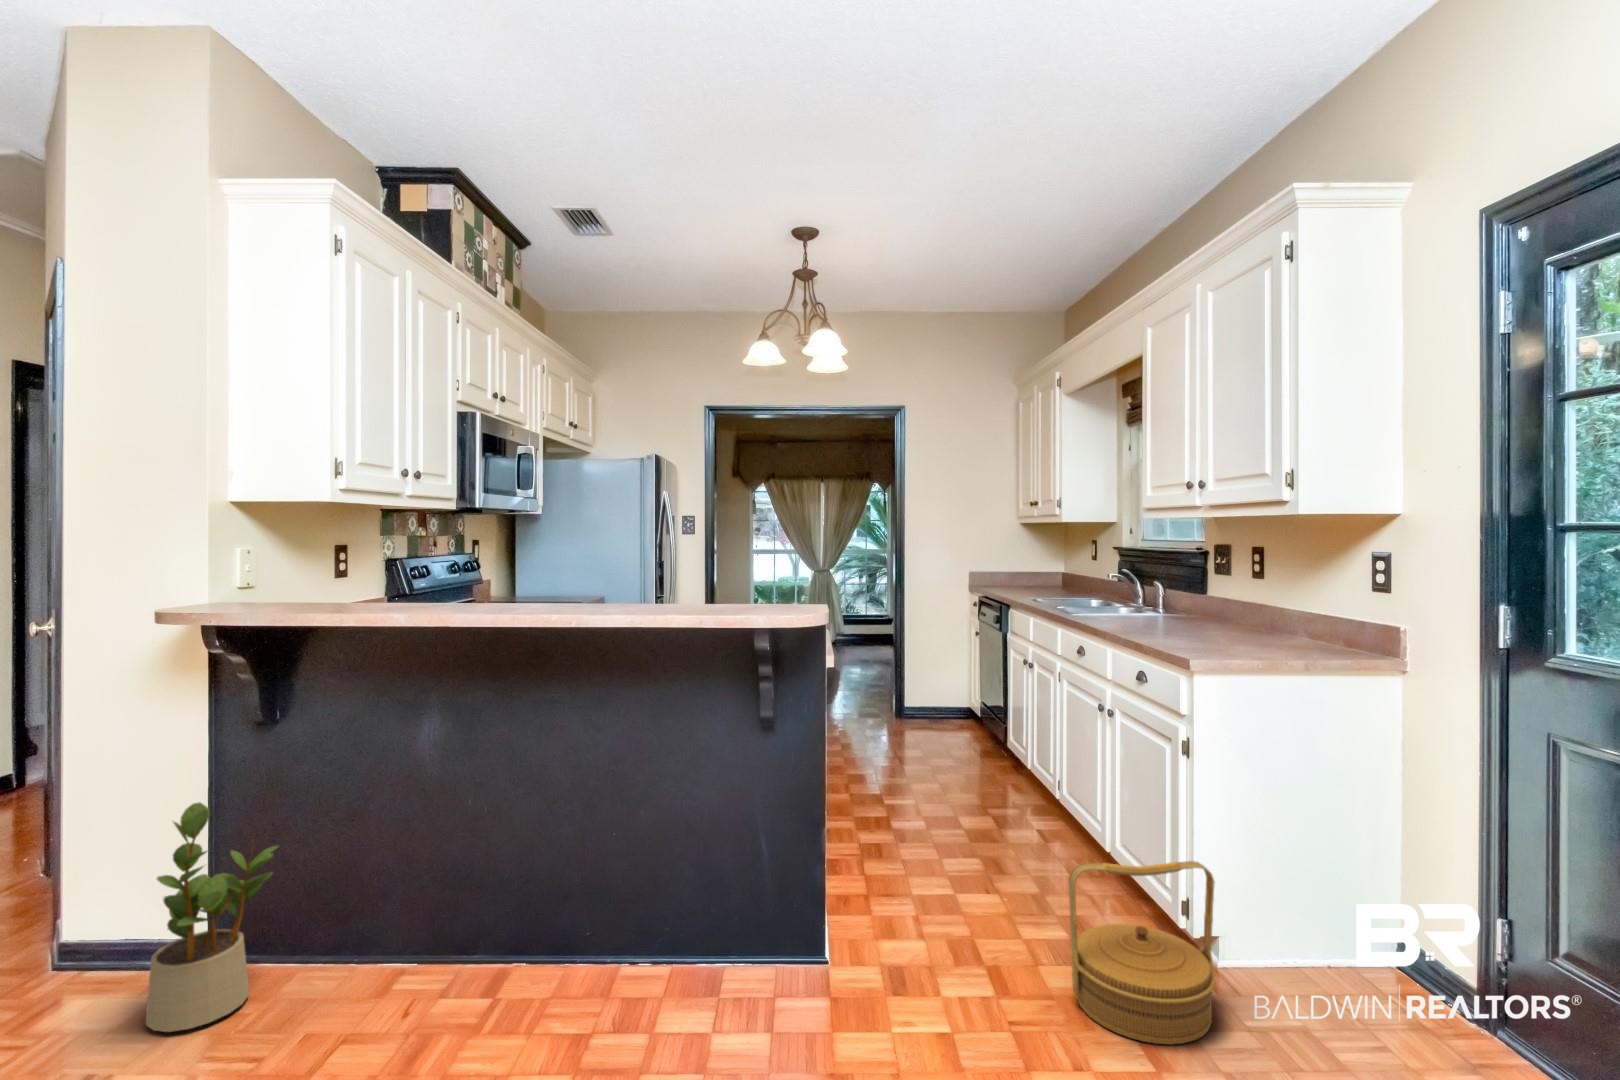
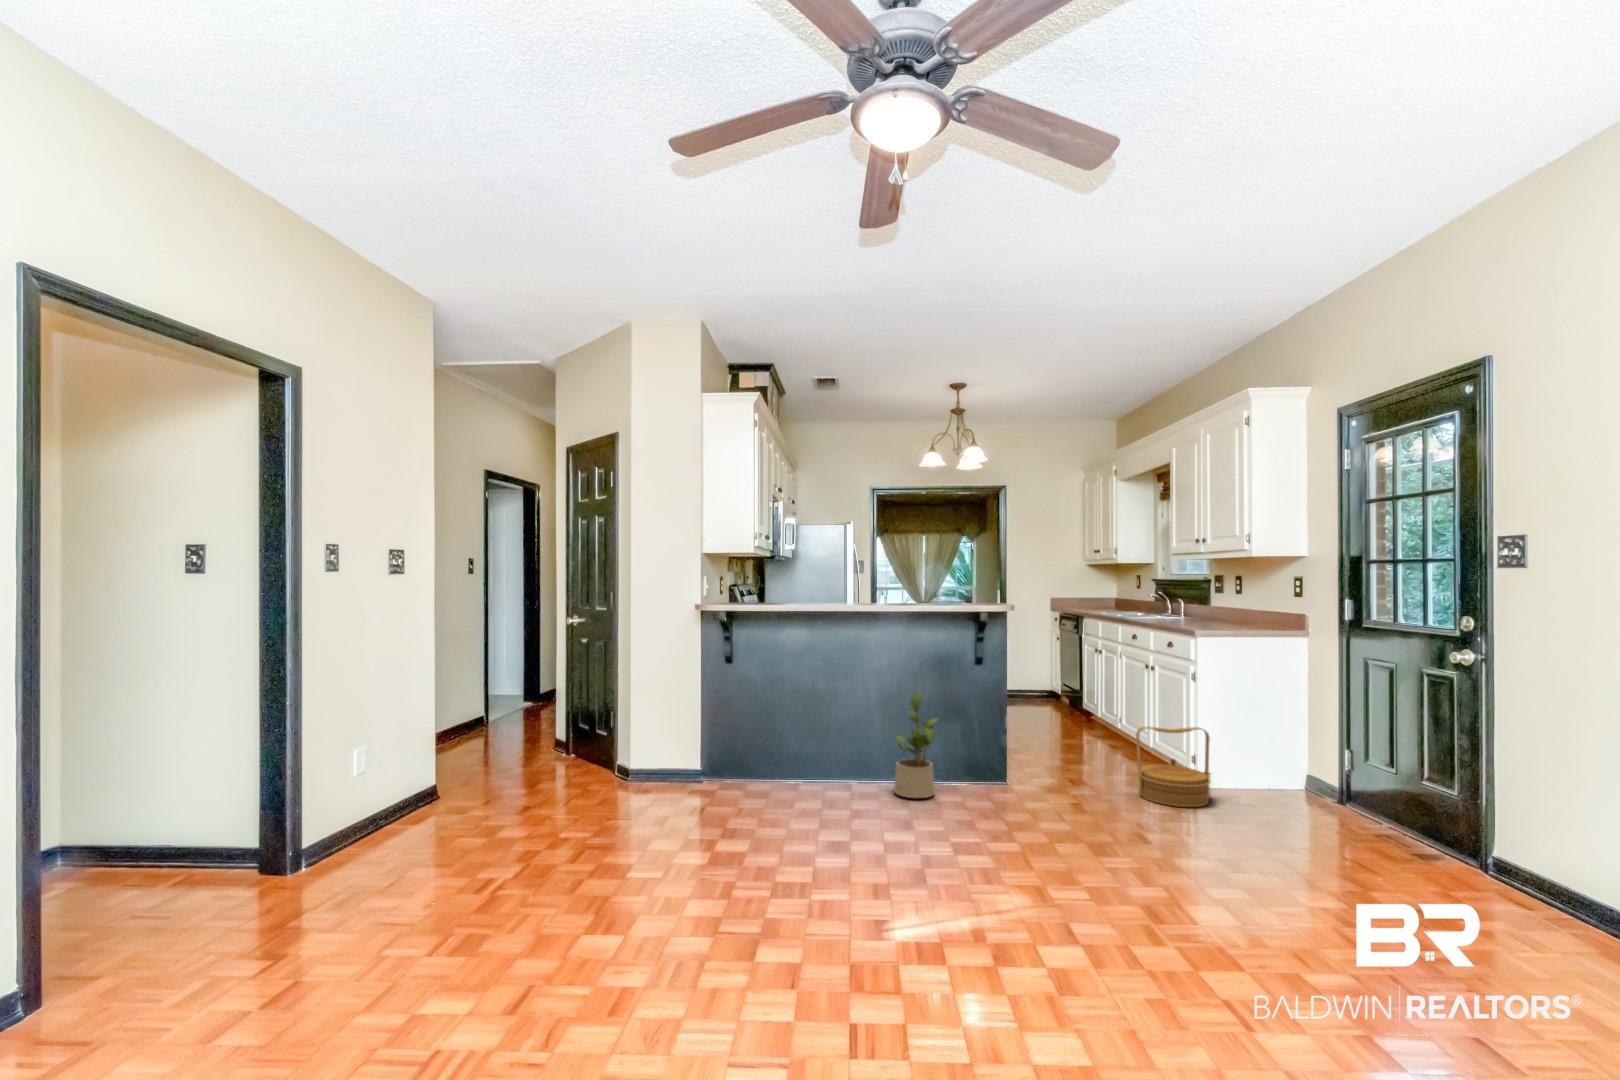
potted plant: present [146,803,278,1032] -> present [894,692,938,798]

